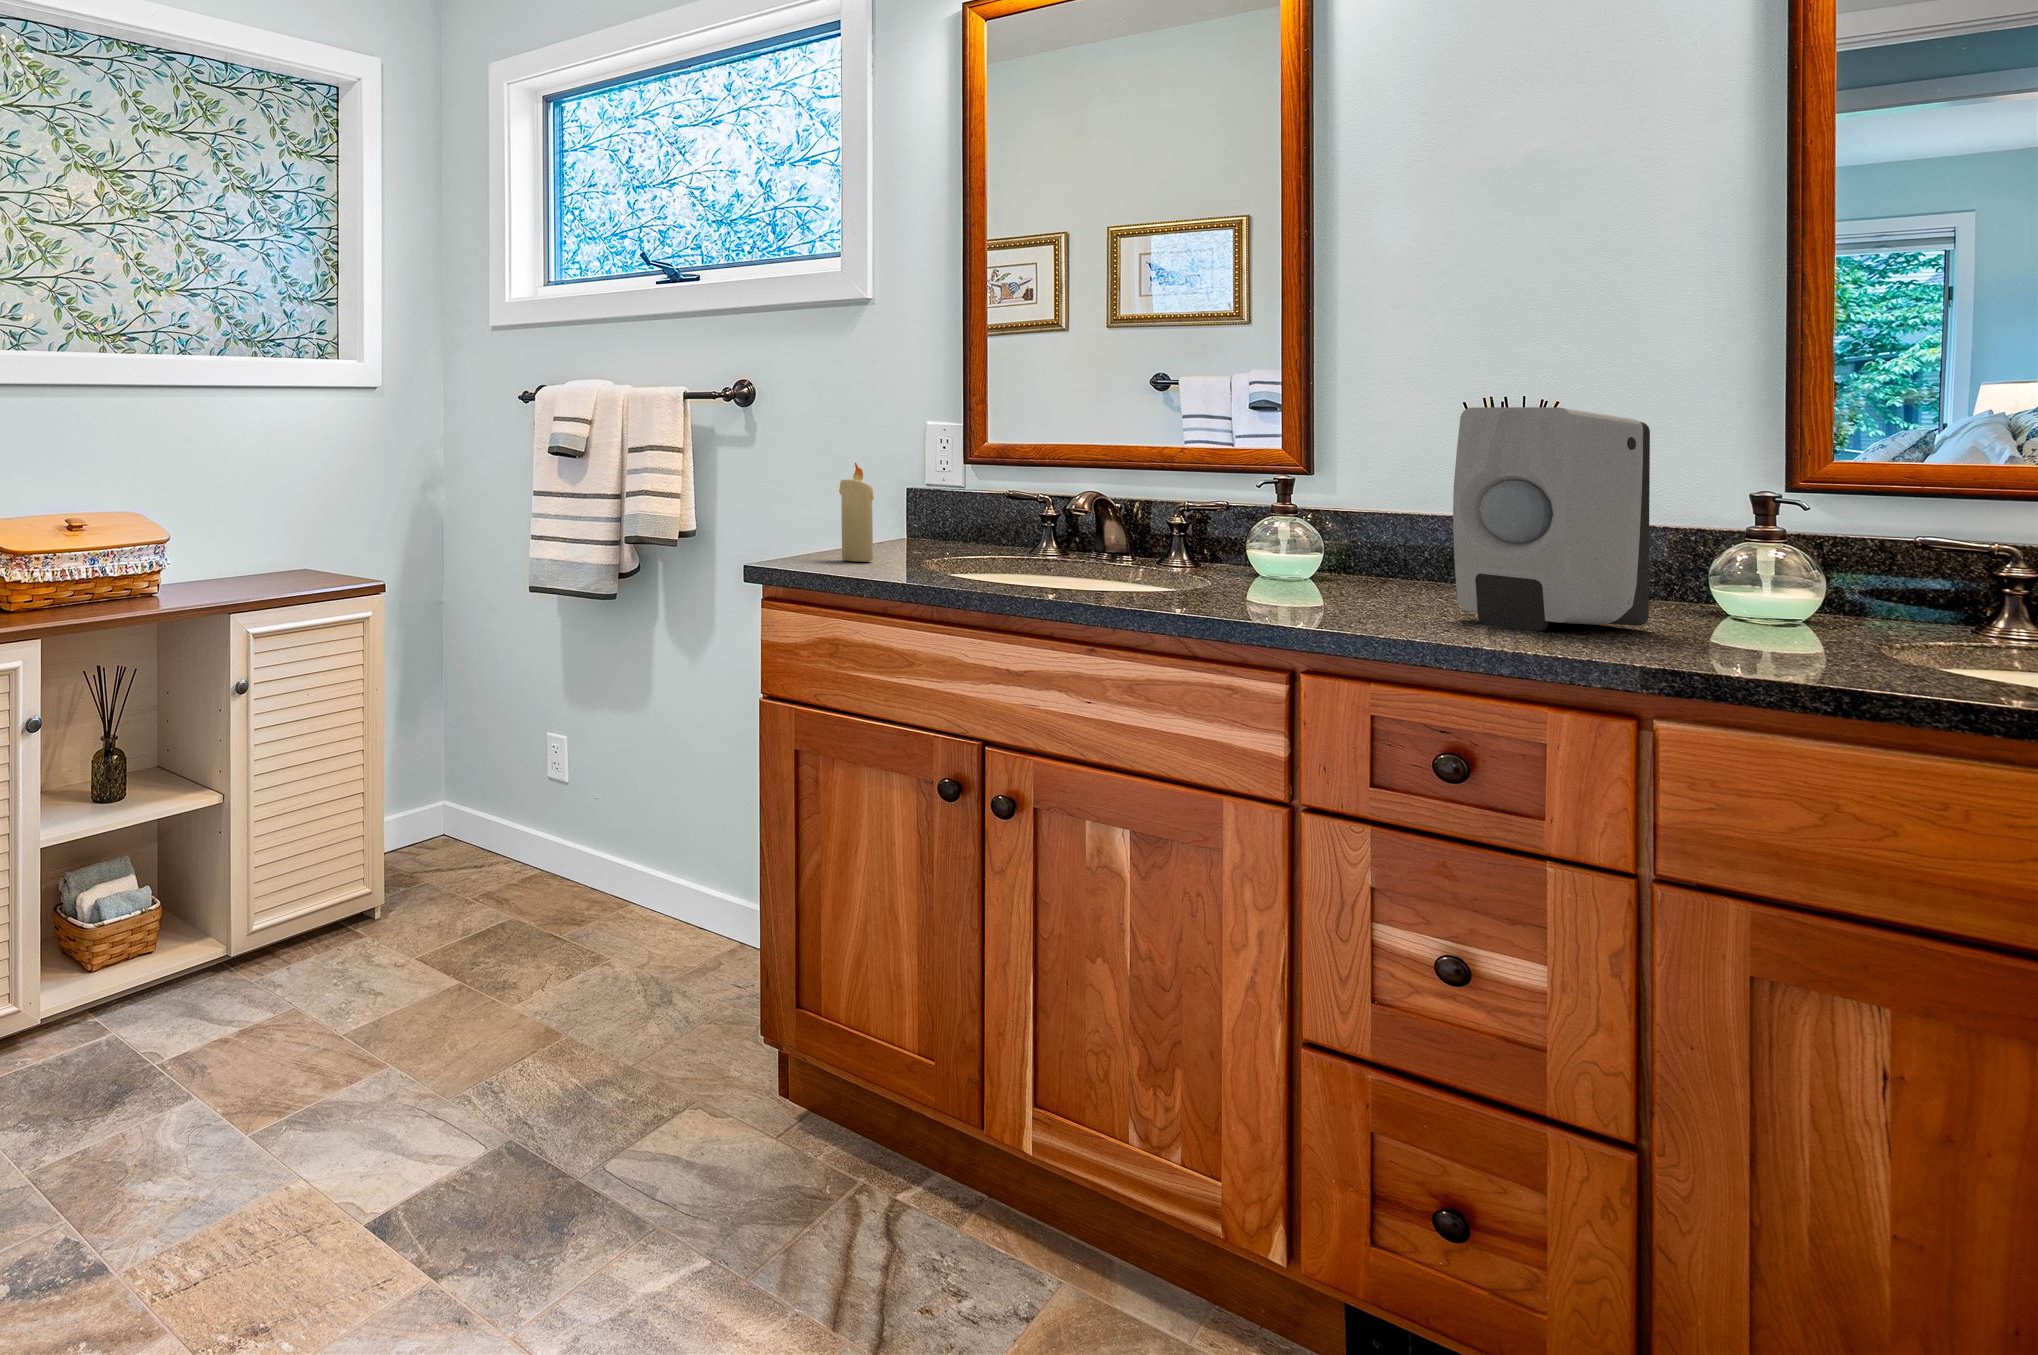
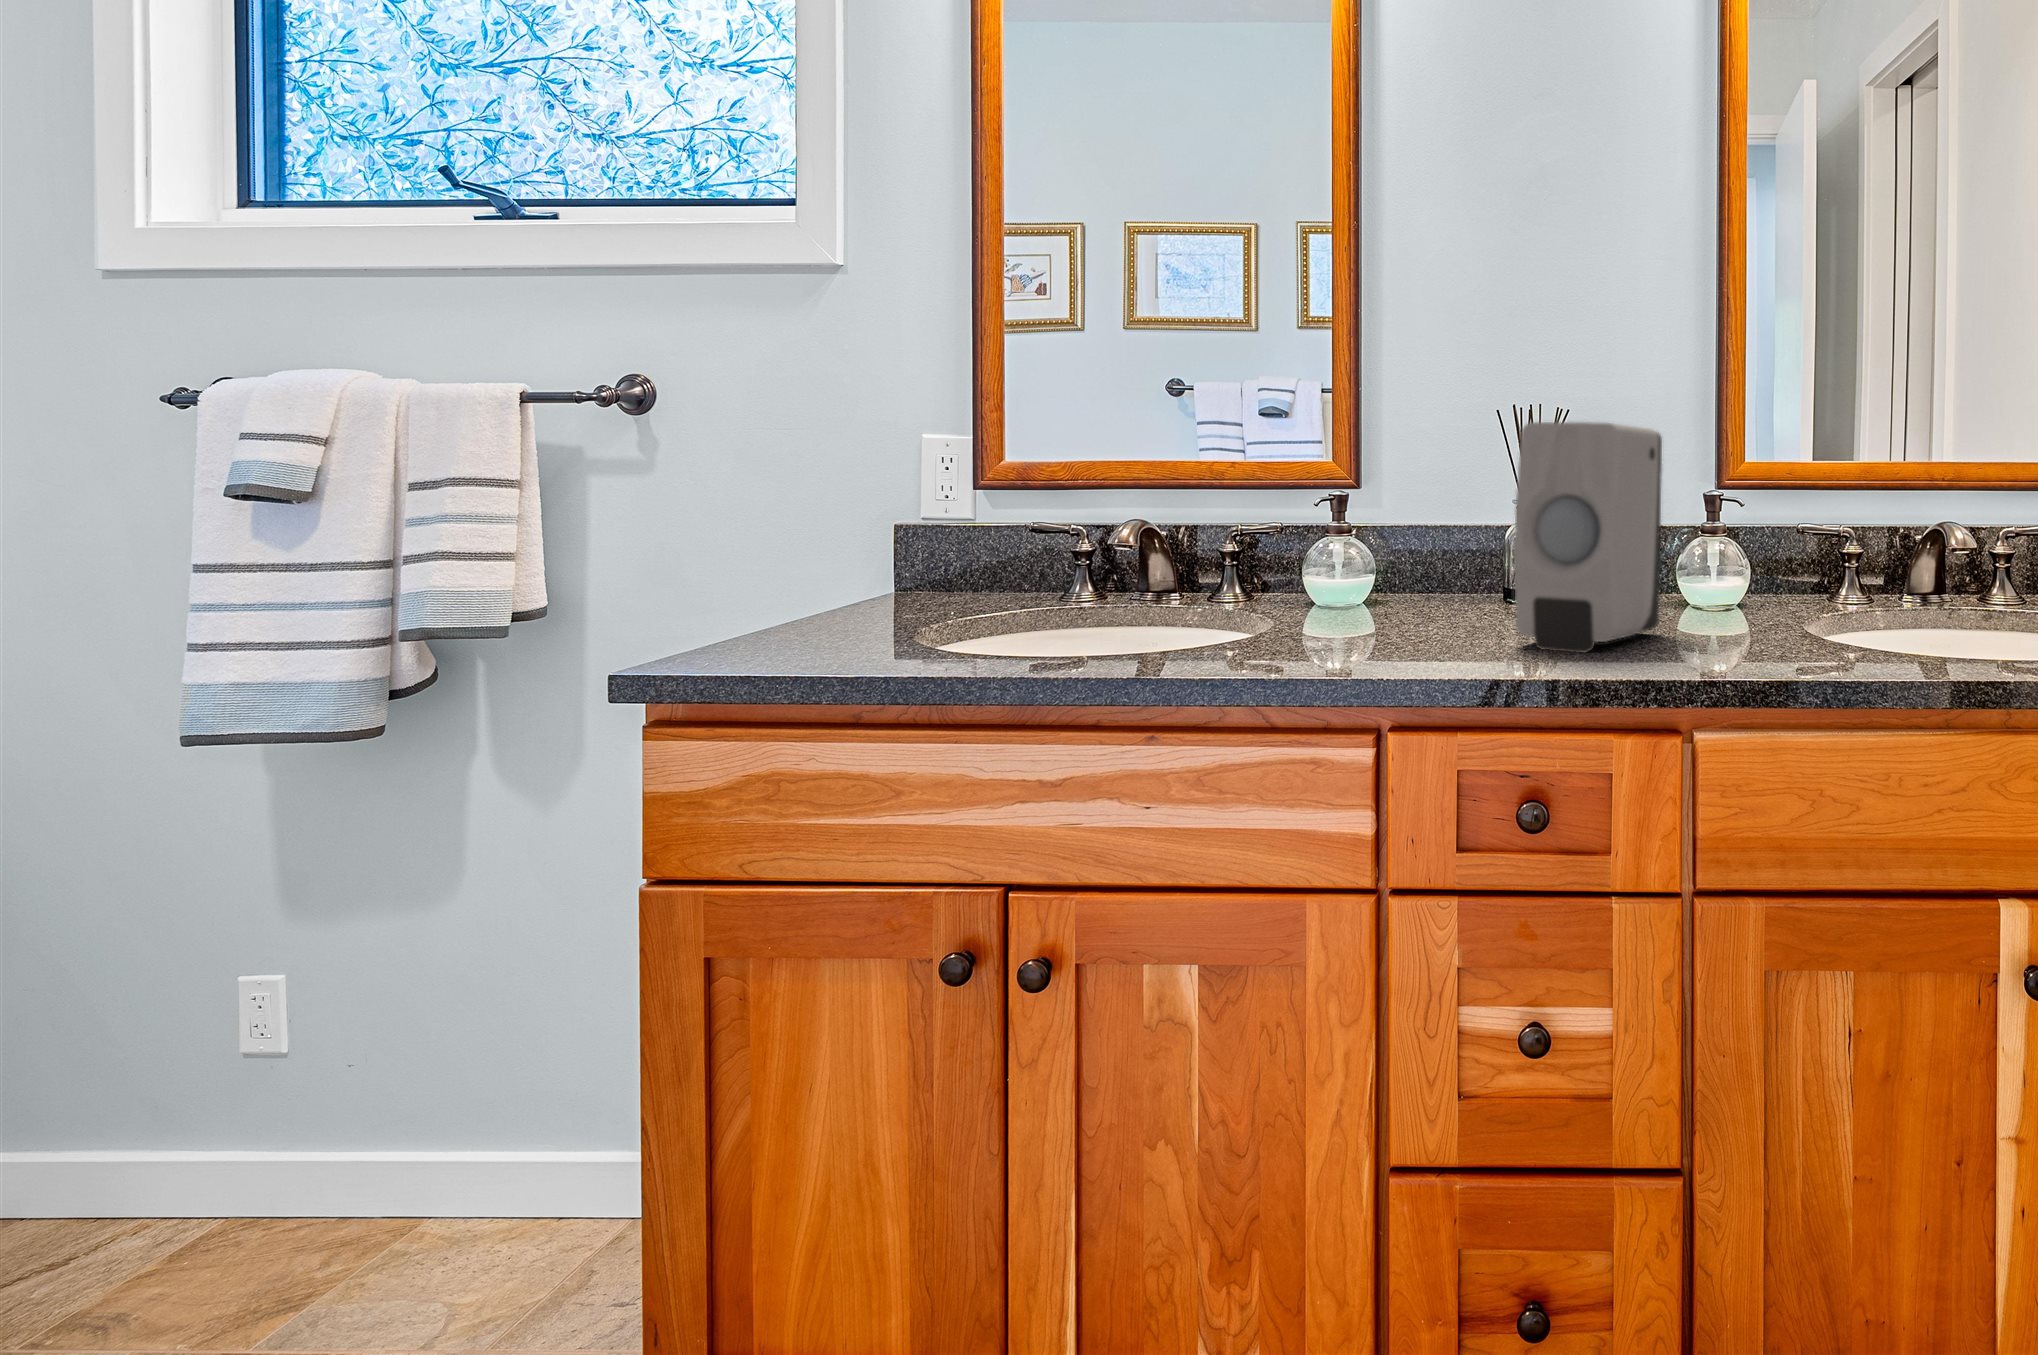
candle: present [839,463,874,562] -> none [800,511,852,654]

